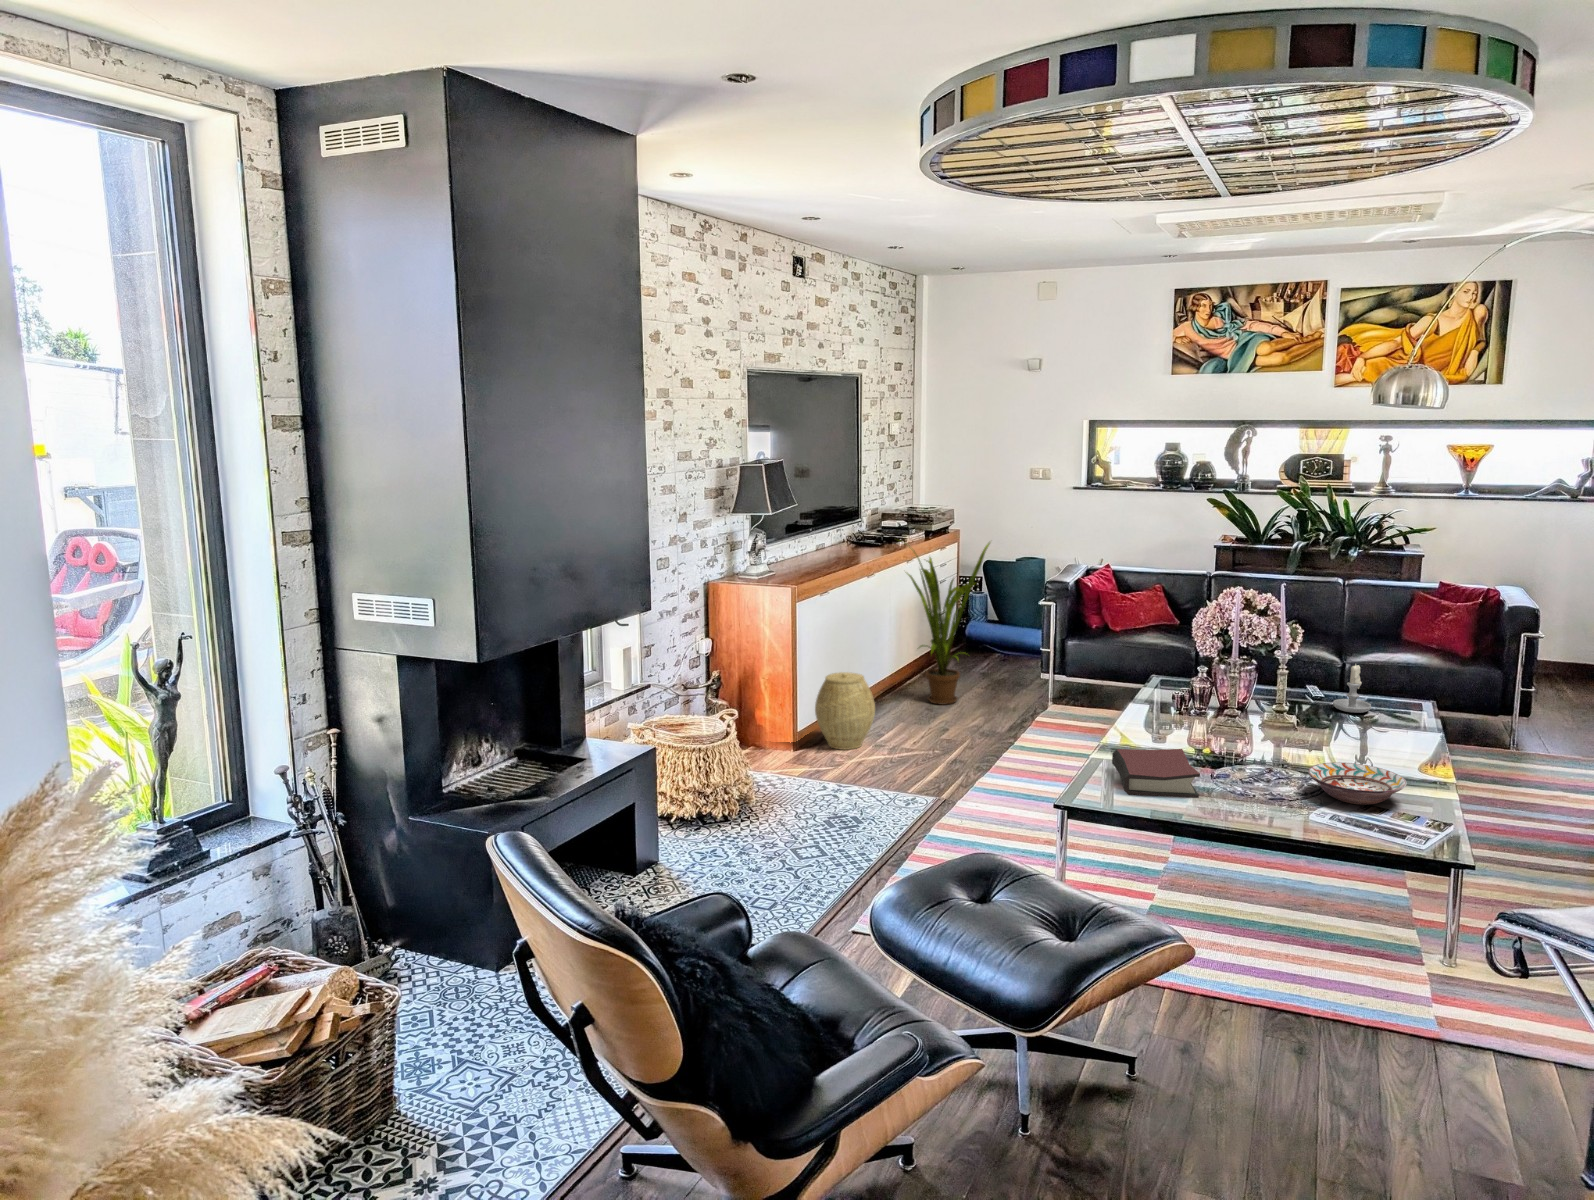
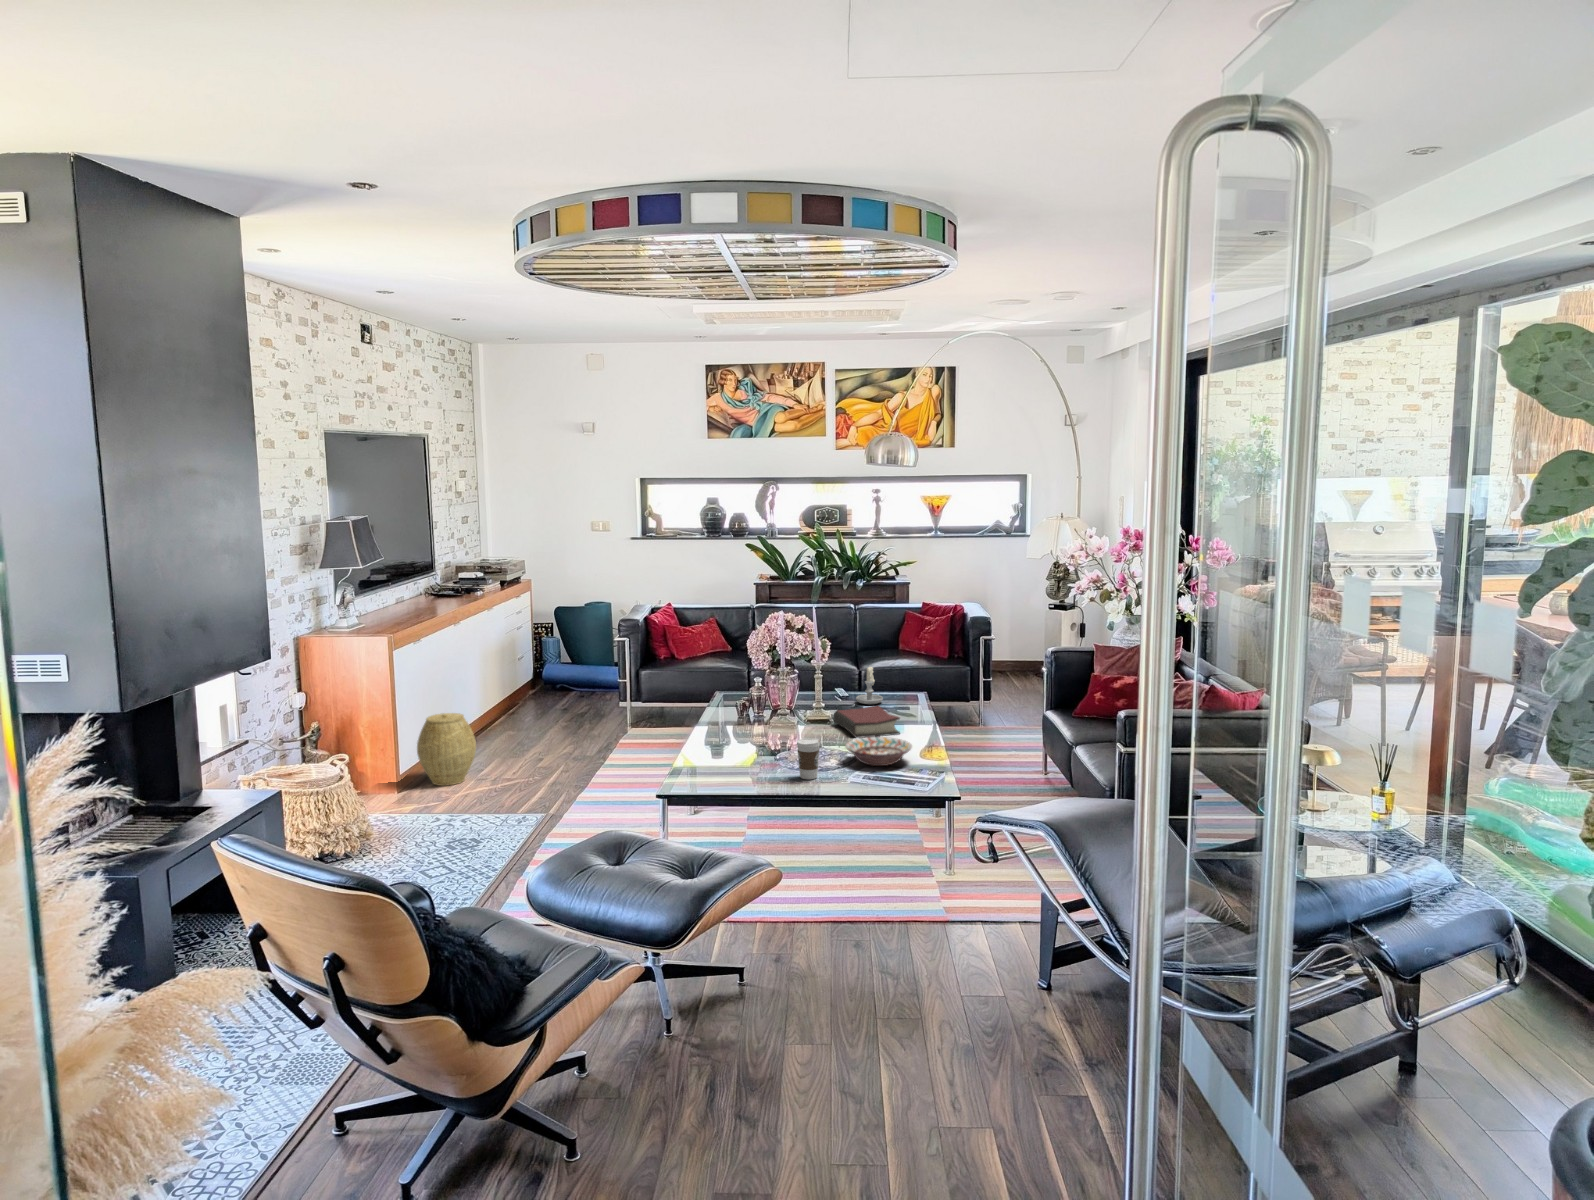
house plant: present [908,543,990,705] -> none [477,585,570,738]
hardback book: present [1112,749,1200,798] -> present [834,706,900,738]
coffee cup: none [1239,757,1272,810] -> present [797,738,820,779]

